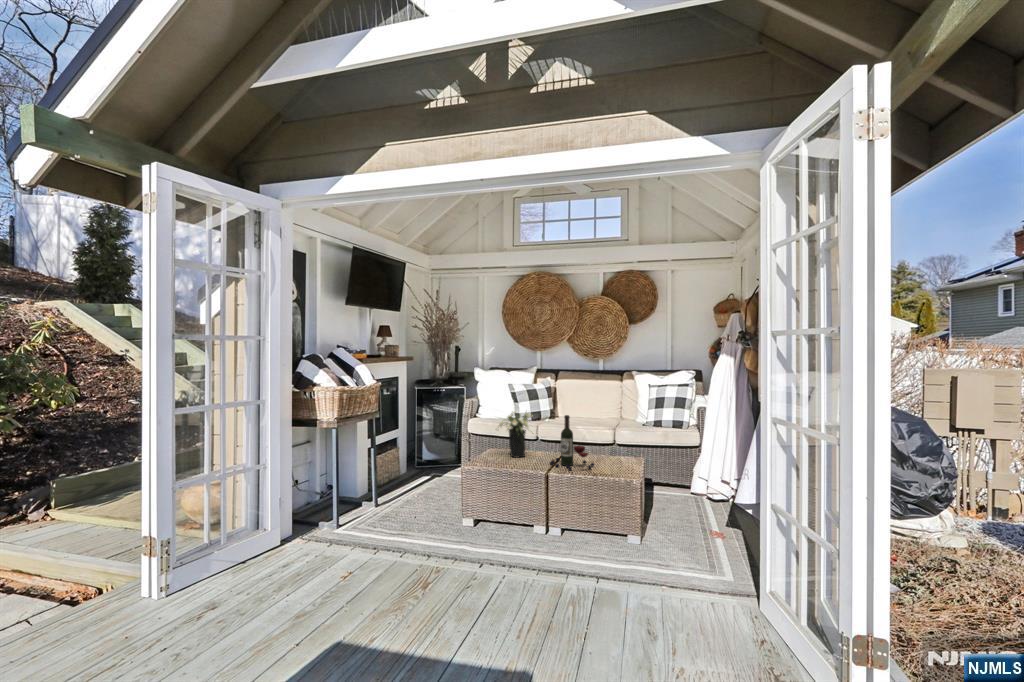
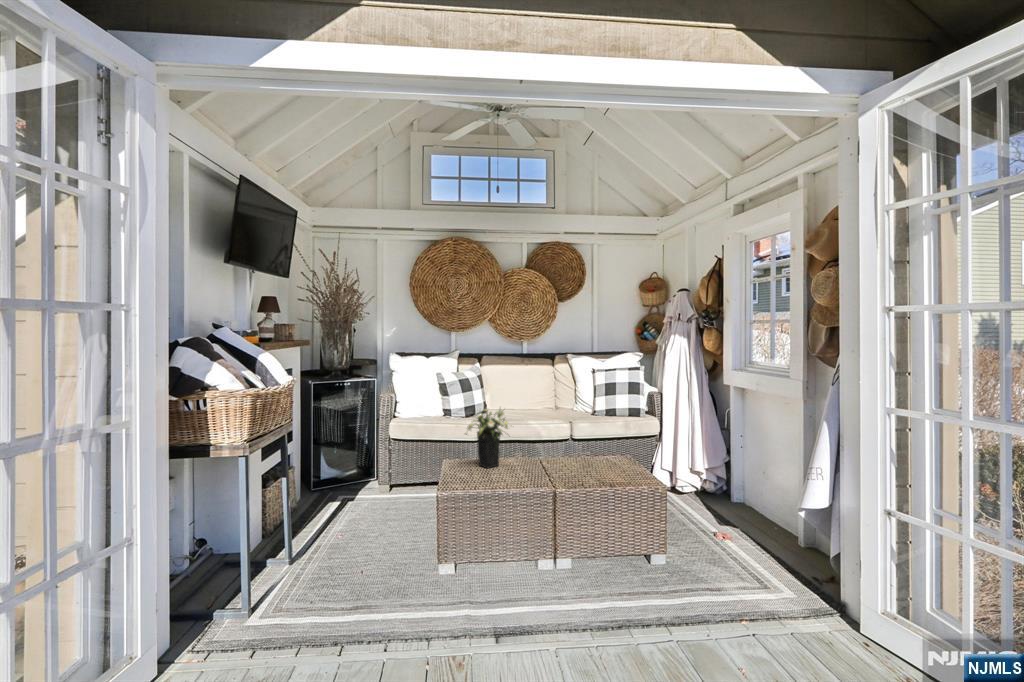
wine bottle: present [550,415,594,471] -> none [539,410,598,481]

